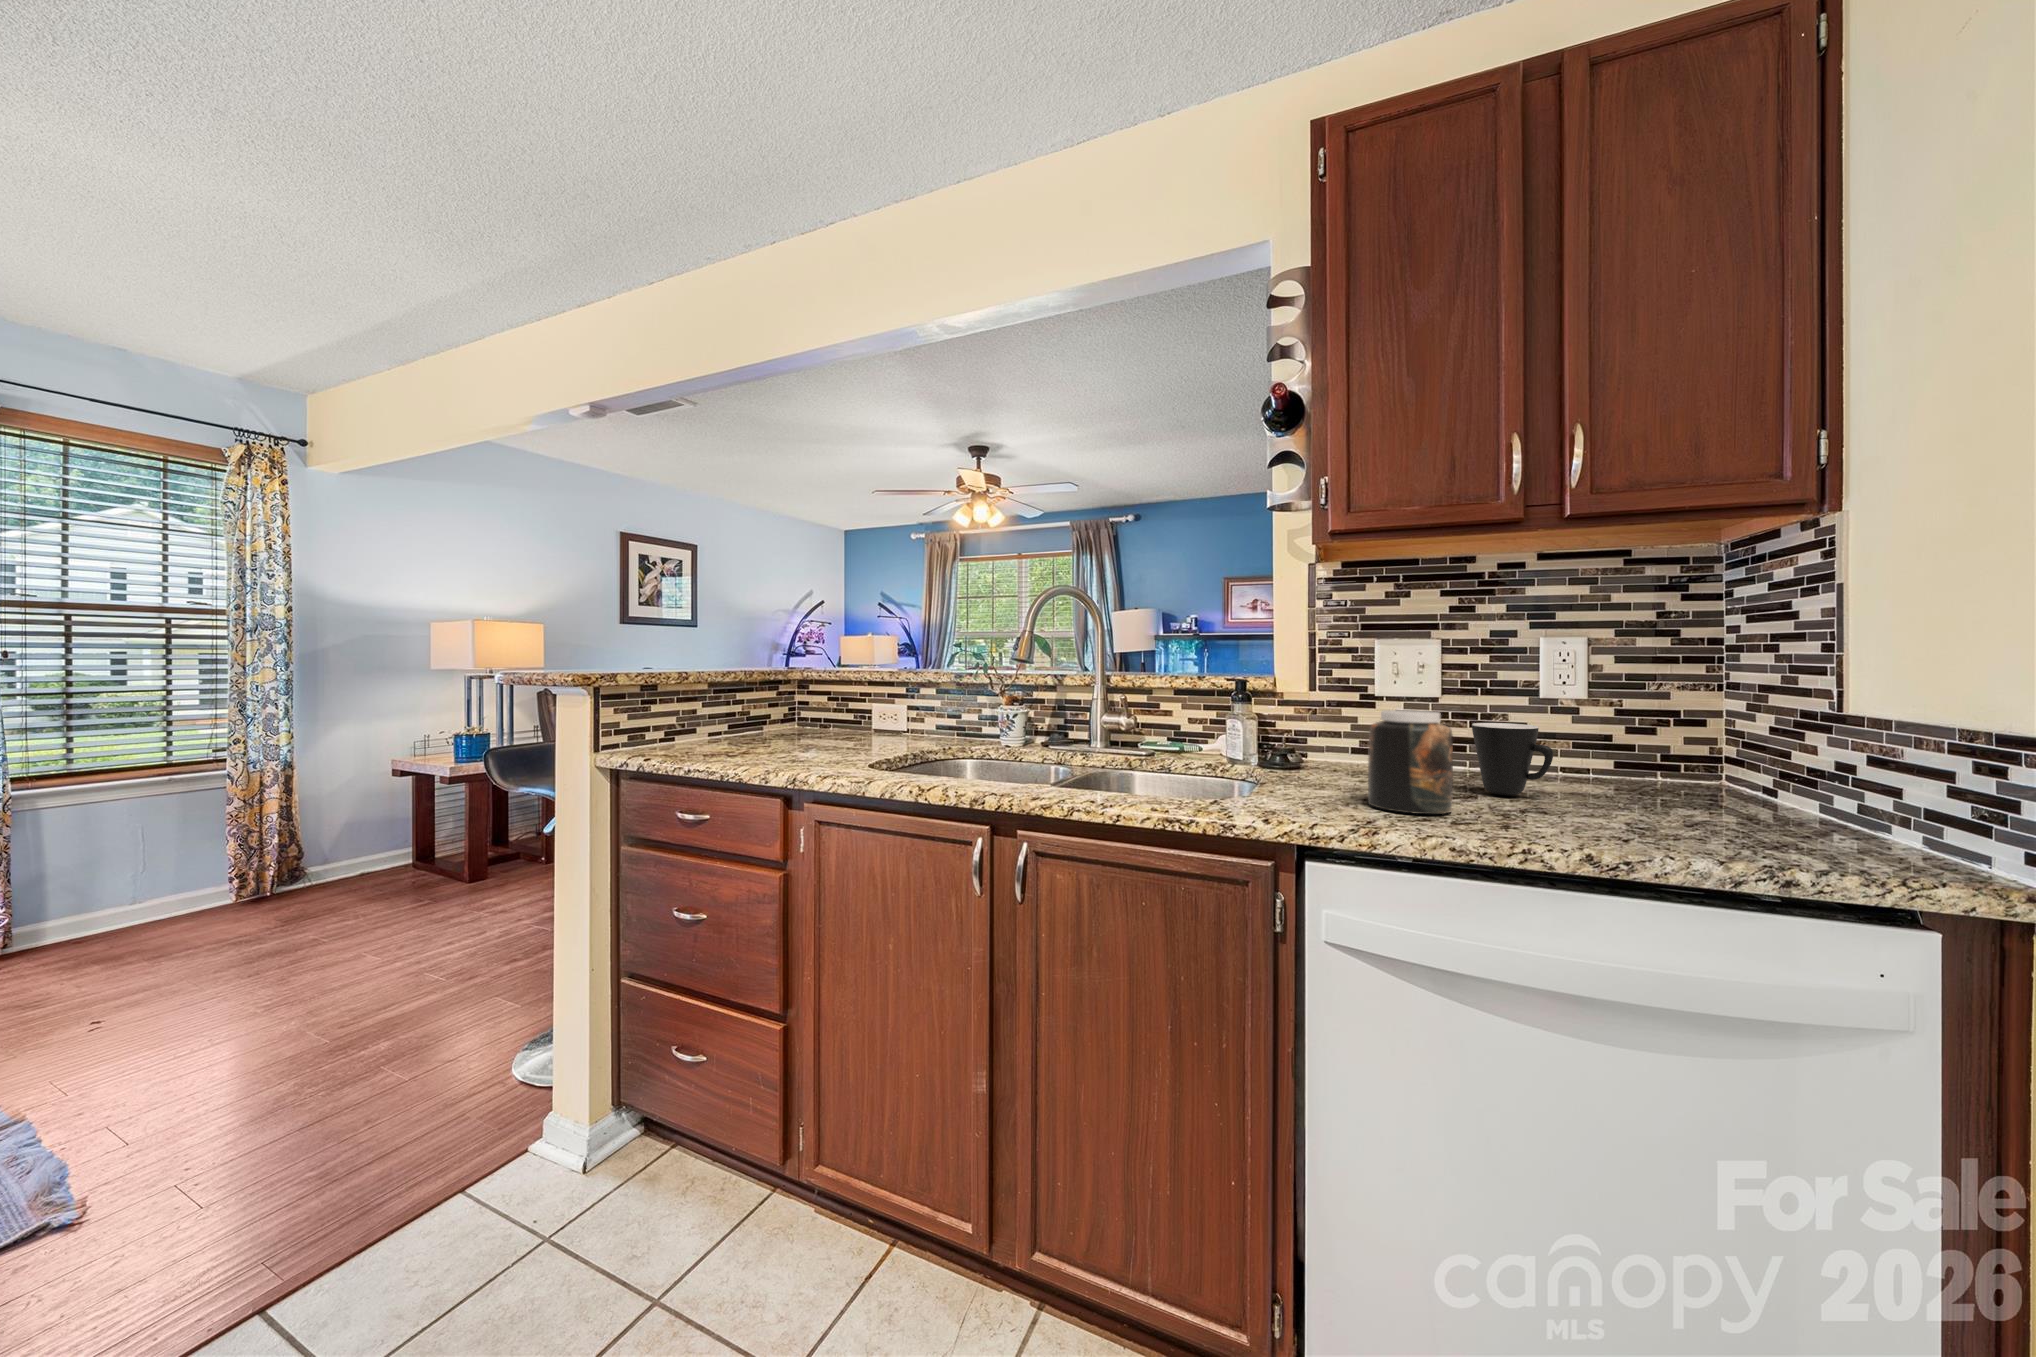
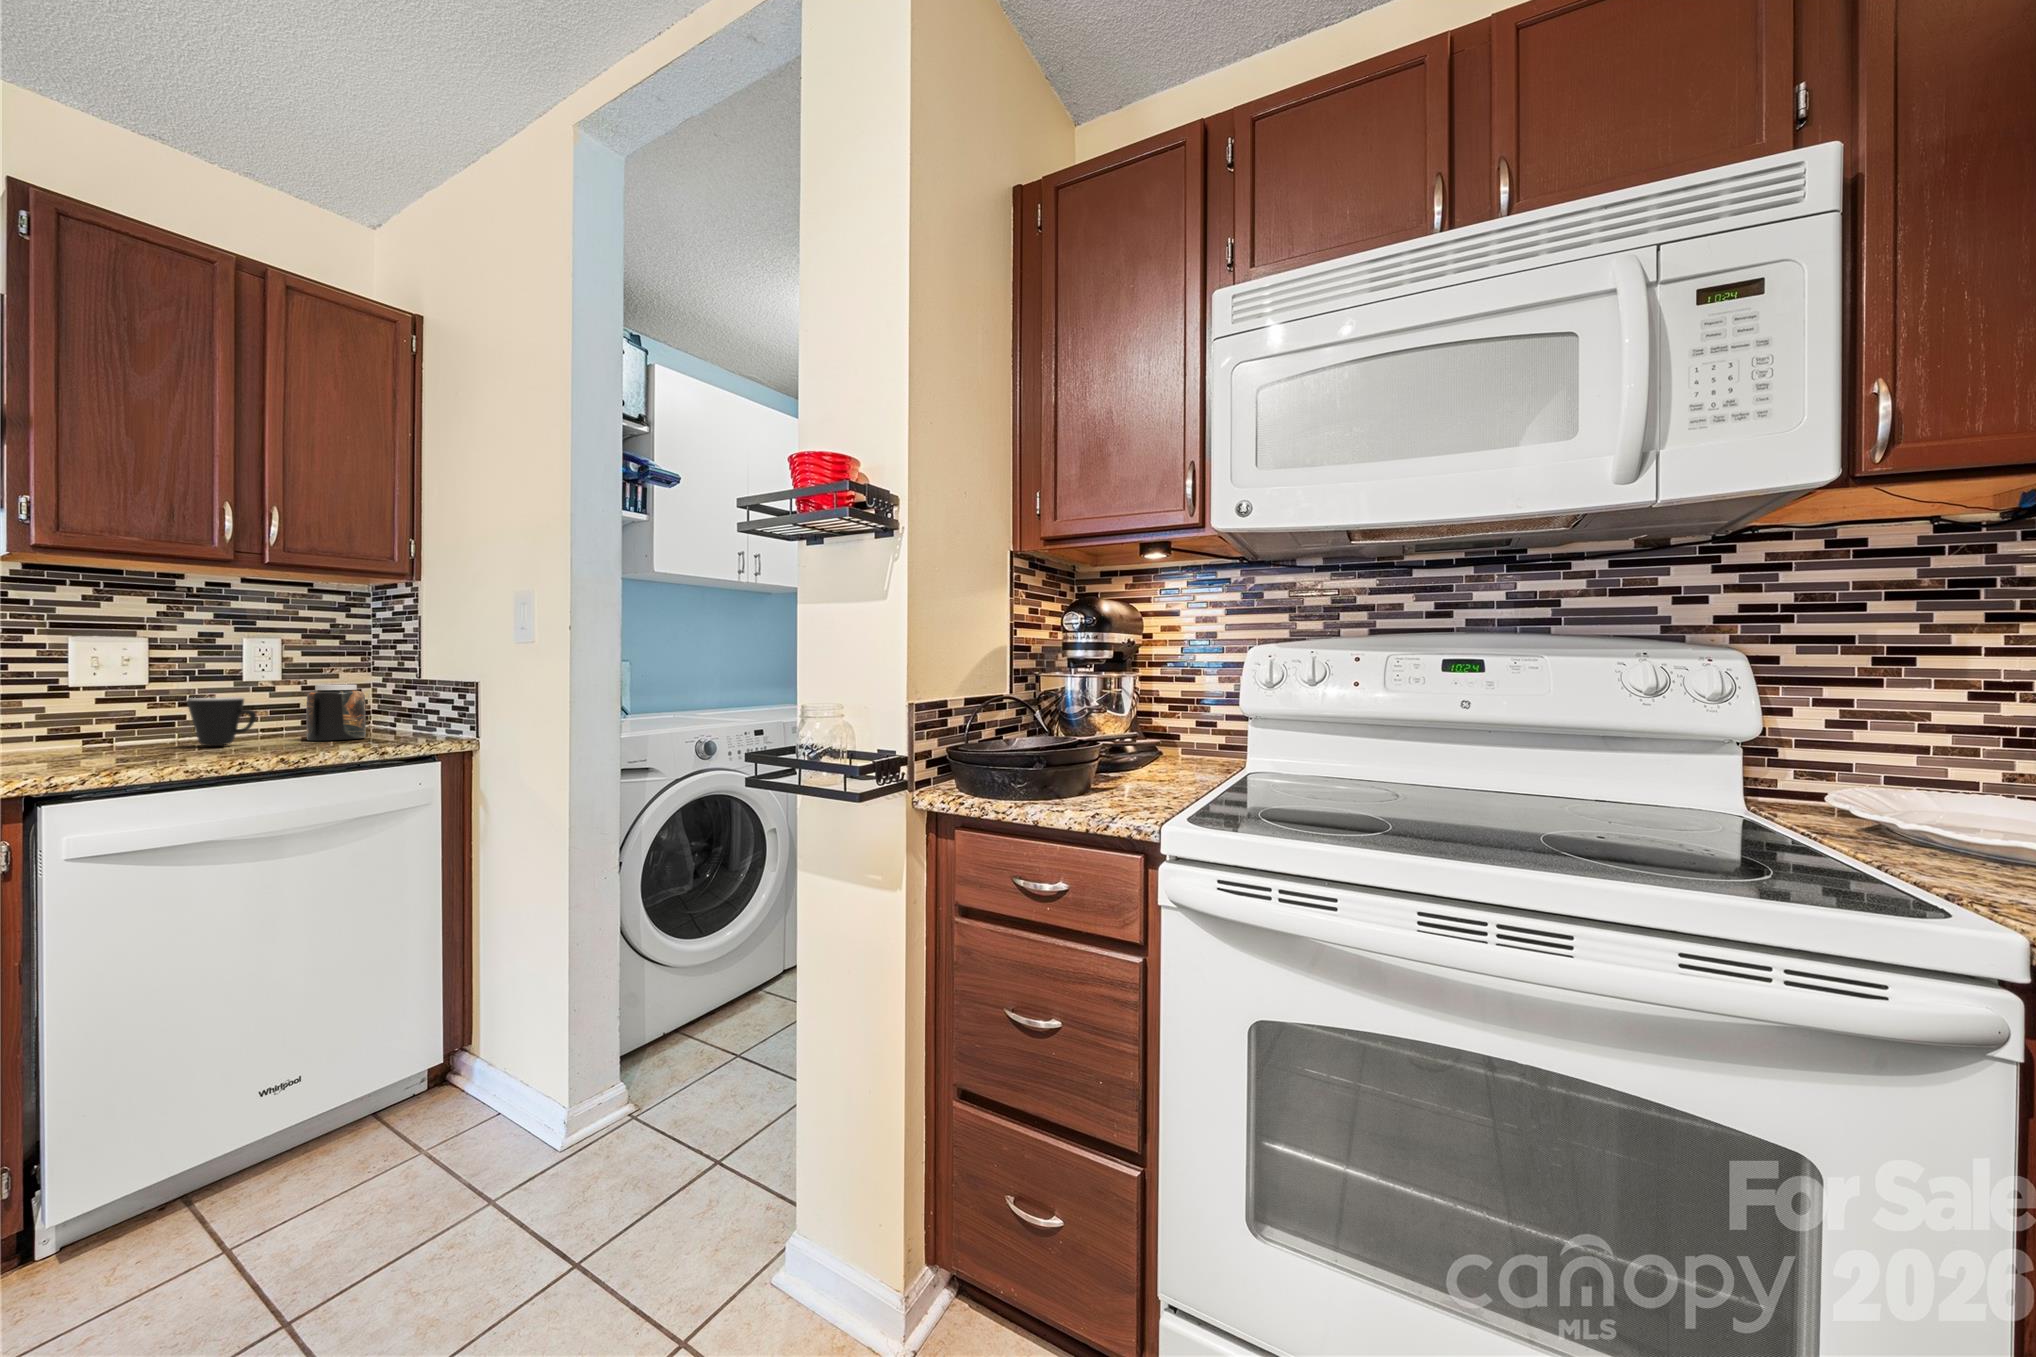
jar: present [1368,710,1453,814] -> present [306,684,366,741]

